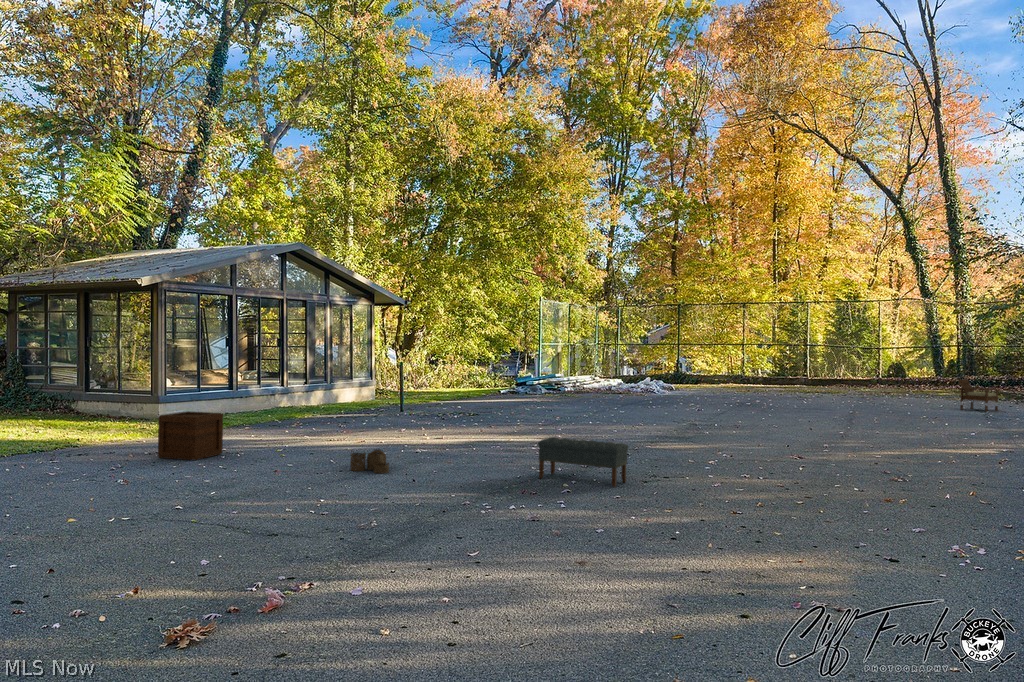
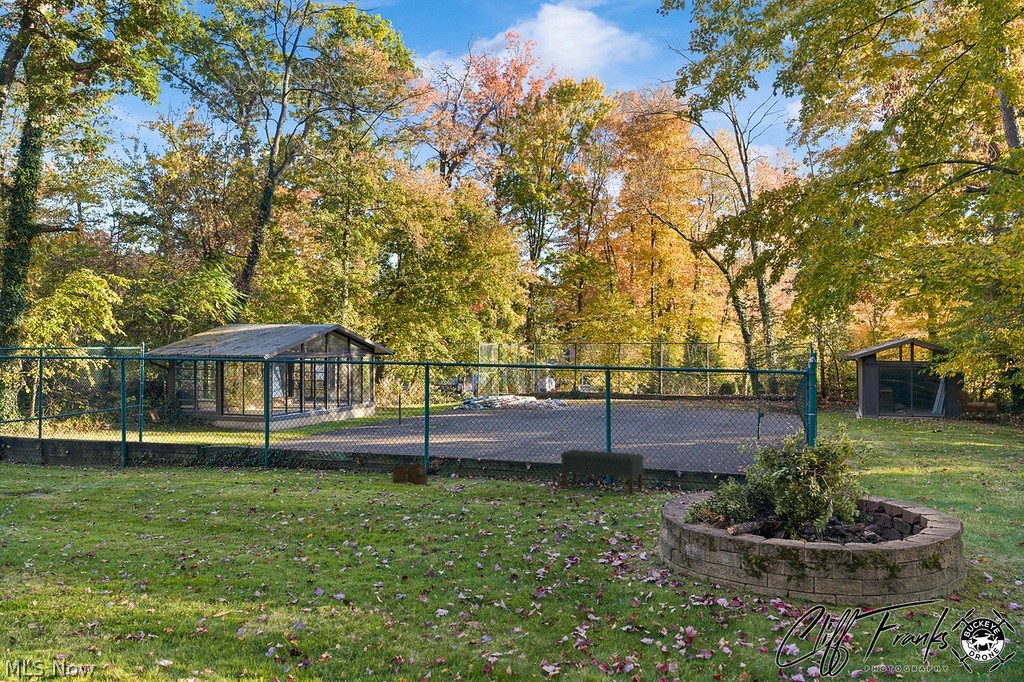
wooden crate: present [158,411,223,460] -> none [225,431,282,475]

